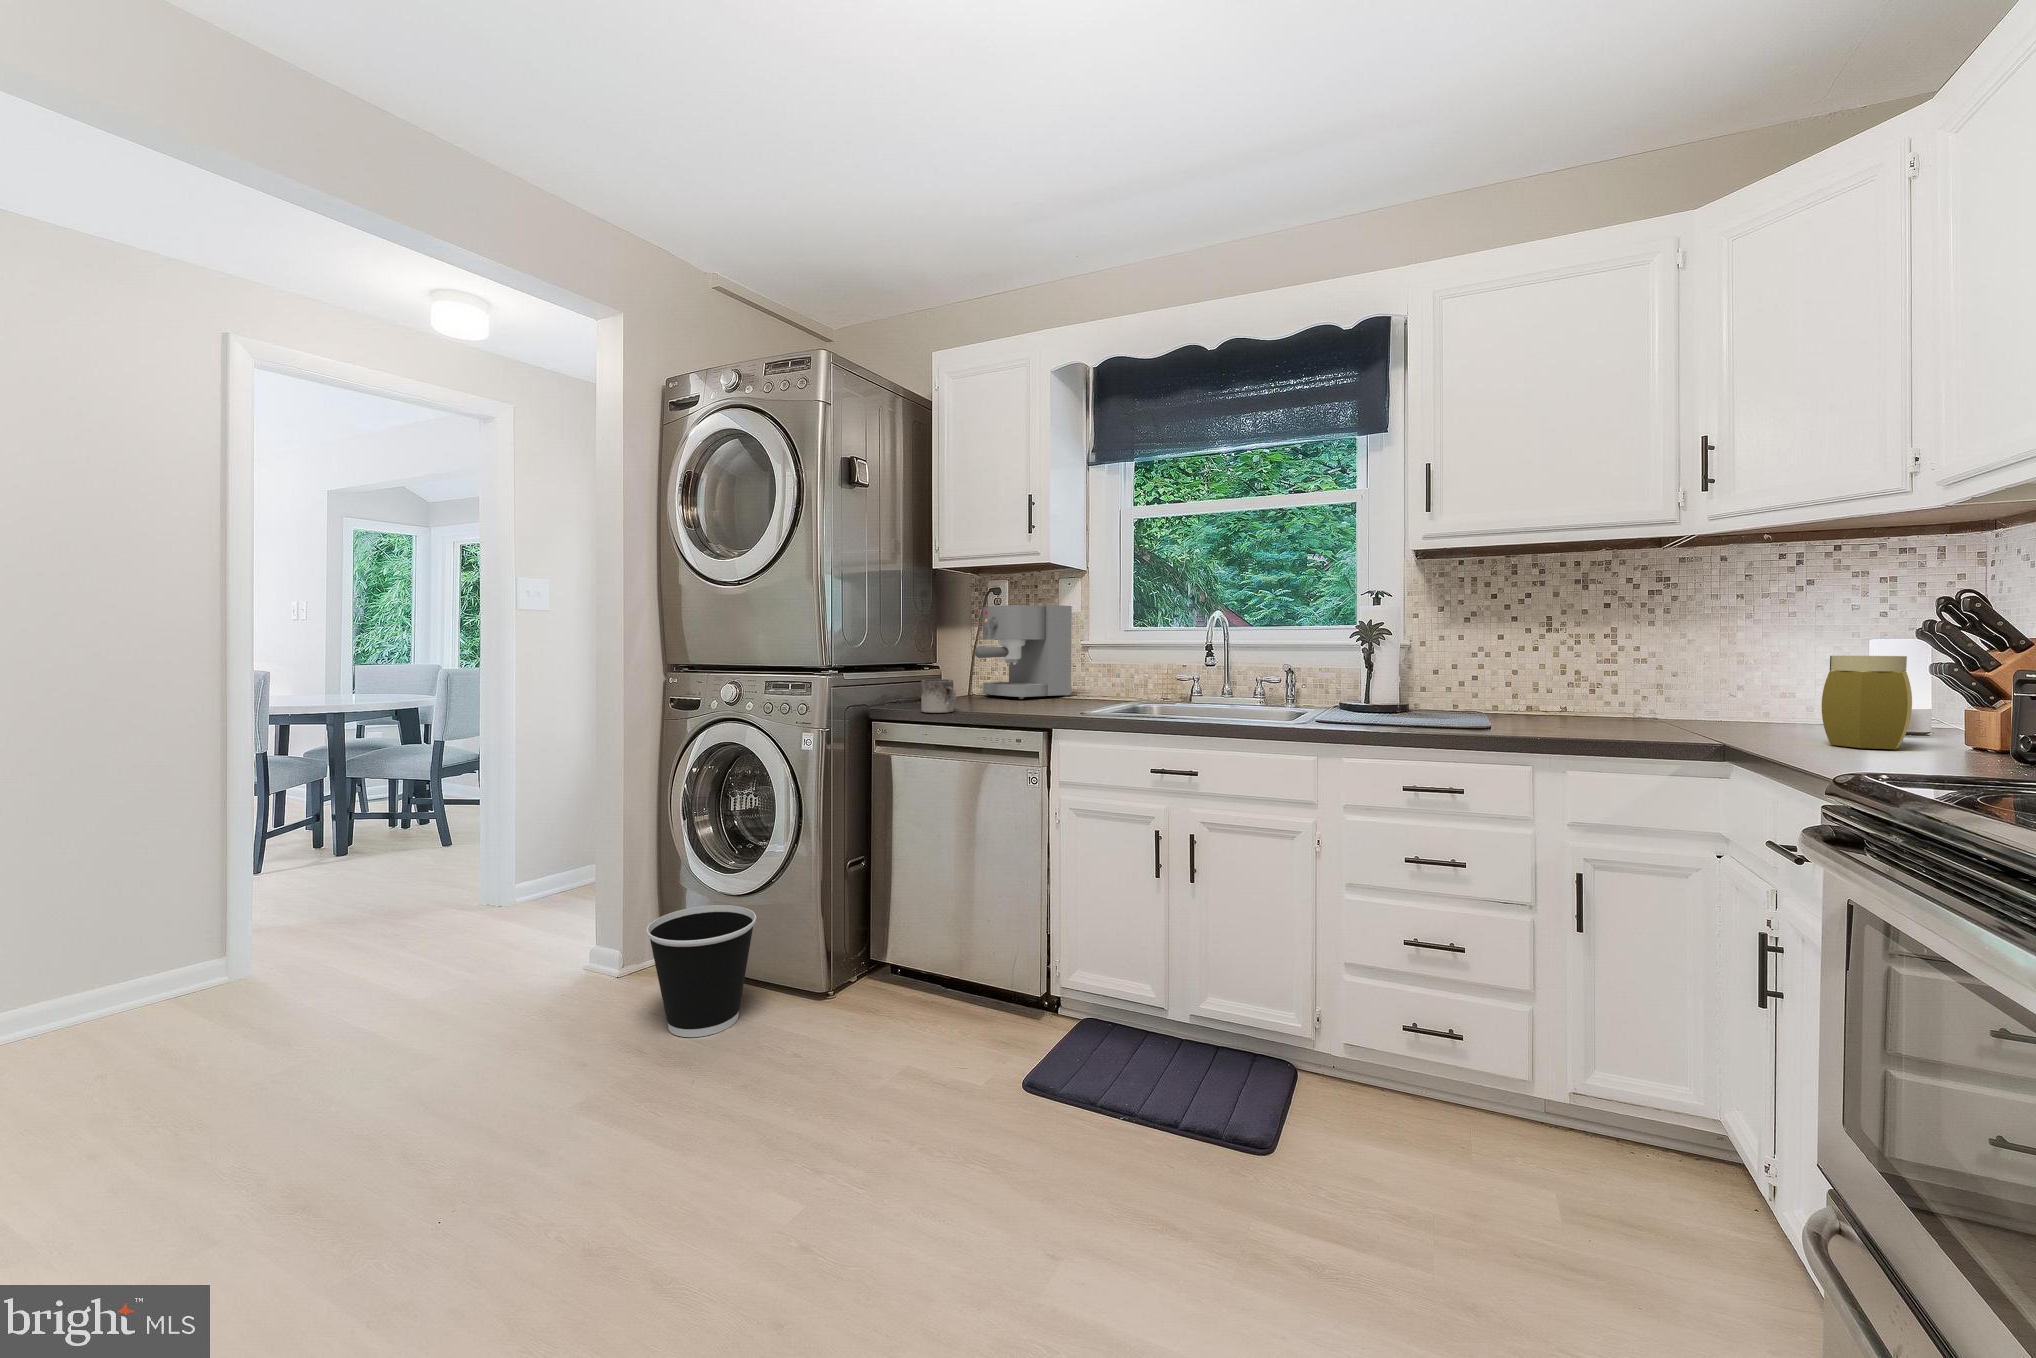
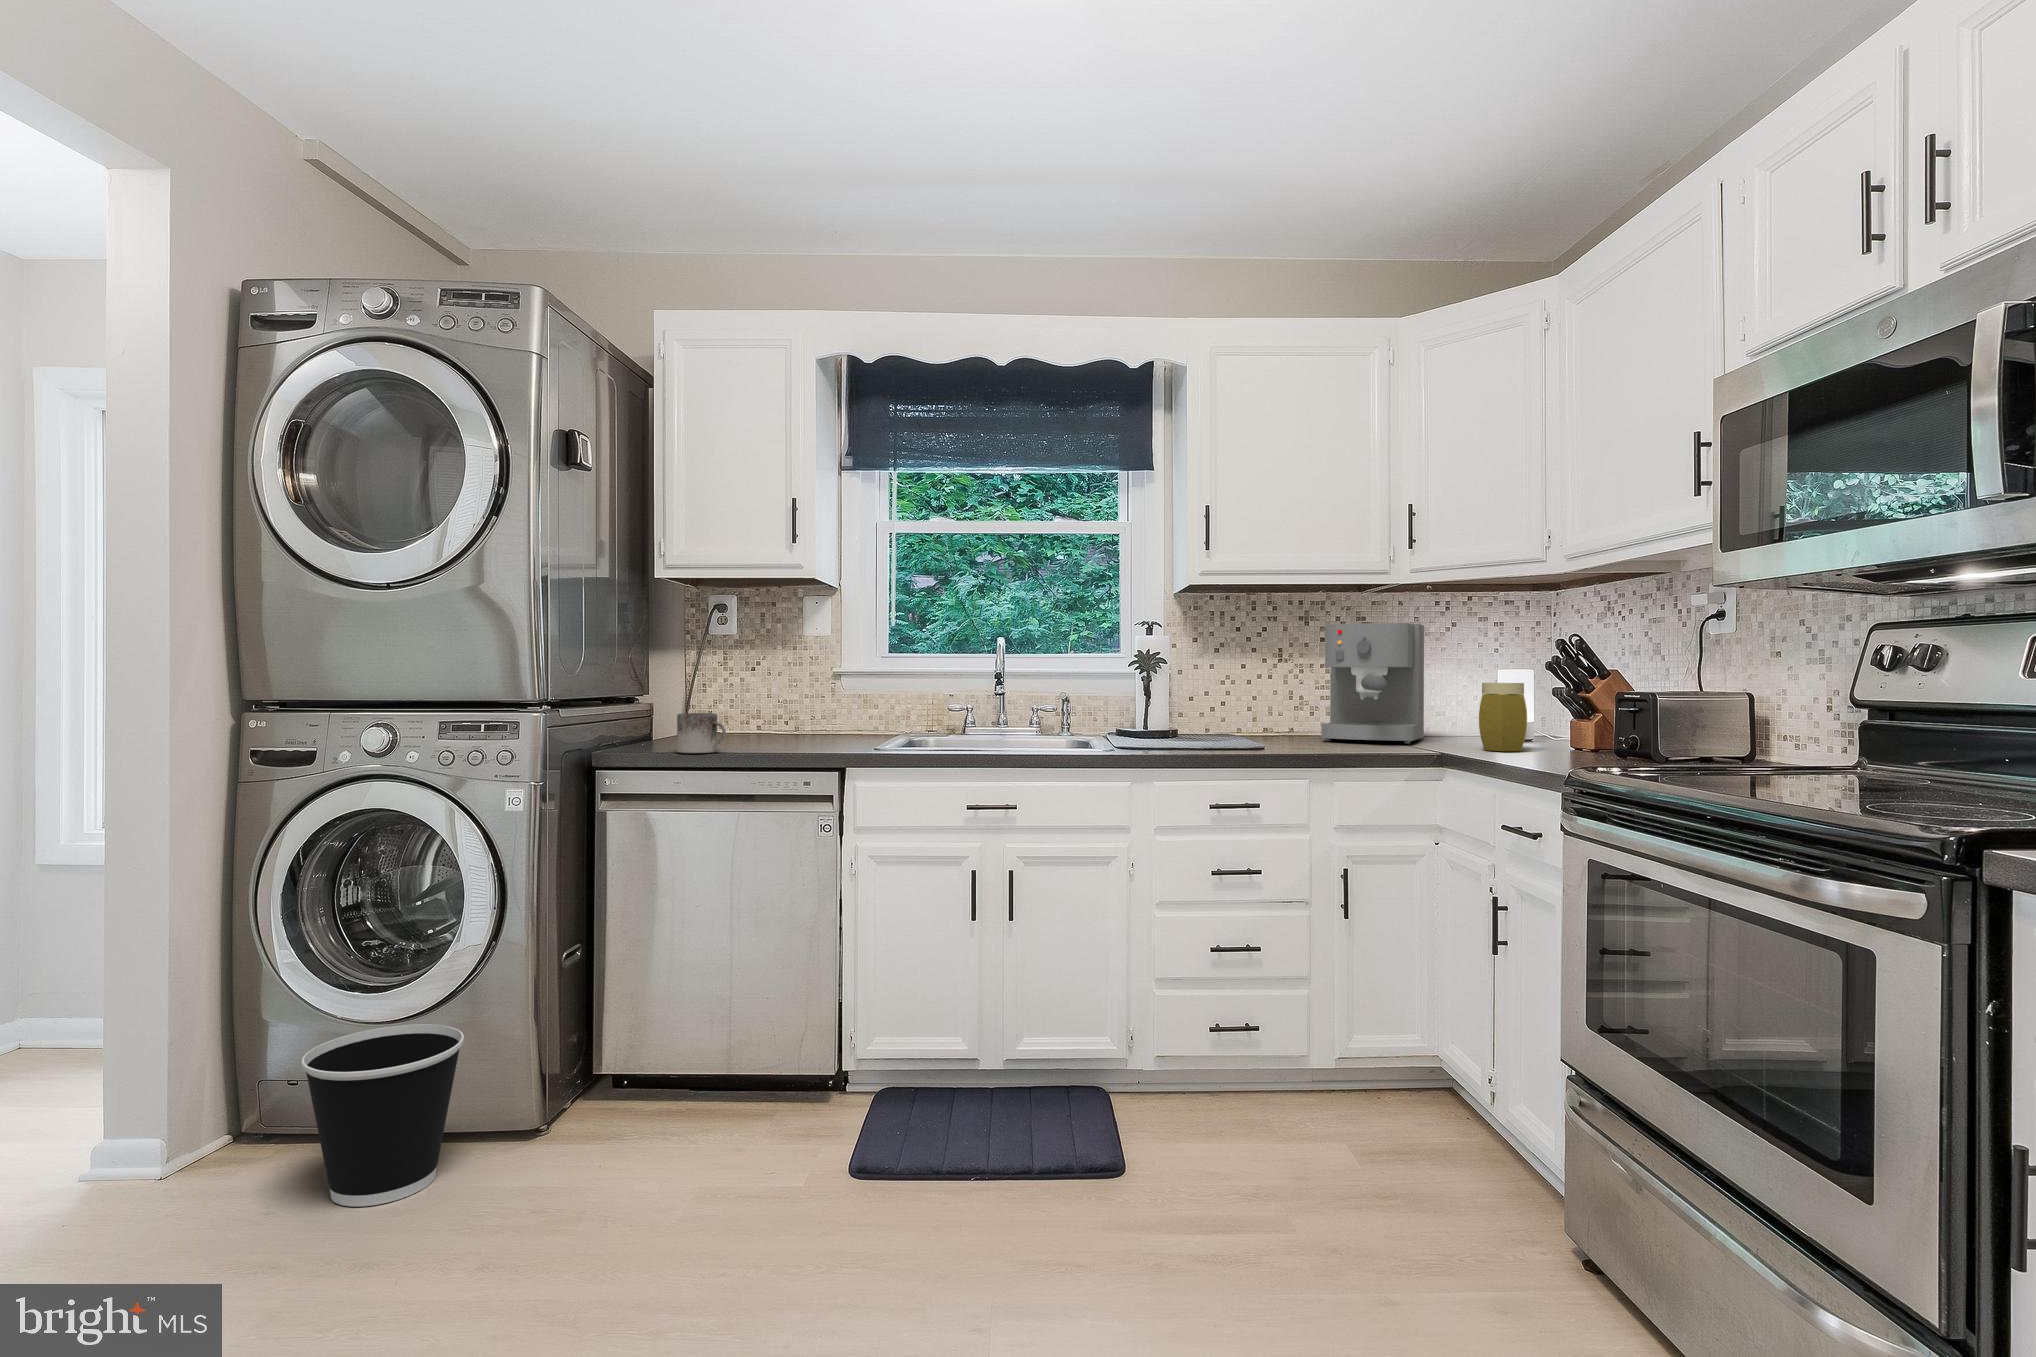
coffee maker: present [975,605,1072,699] -> present [1321,623,1424,744]

